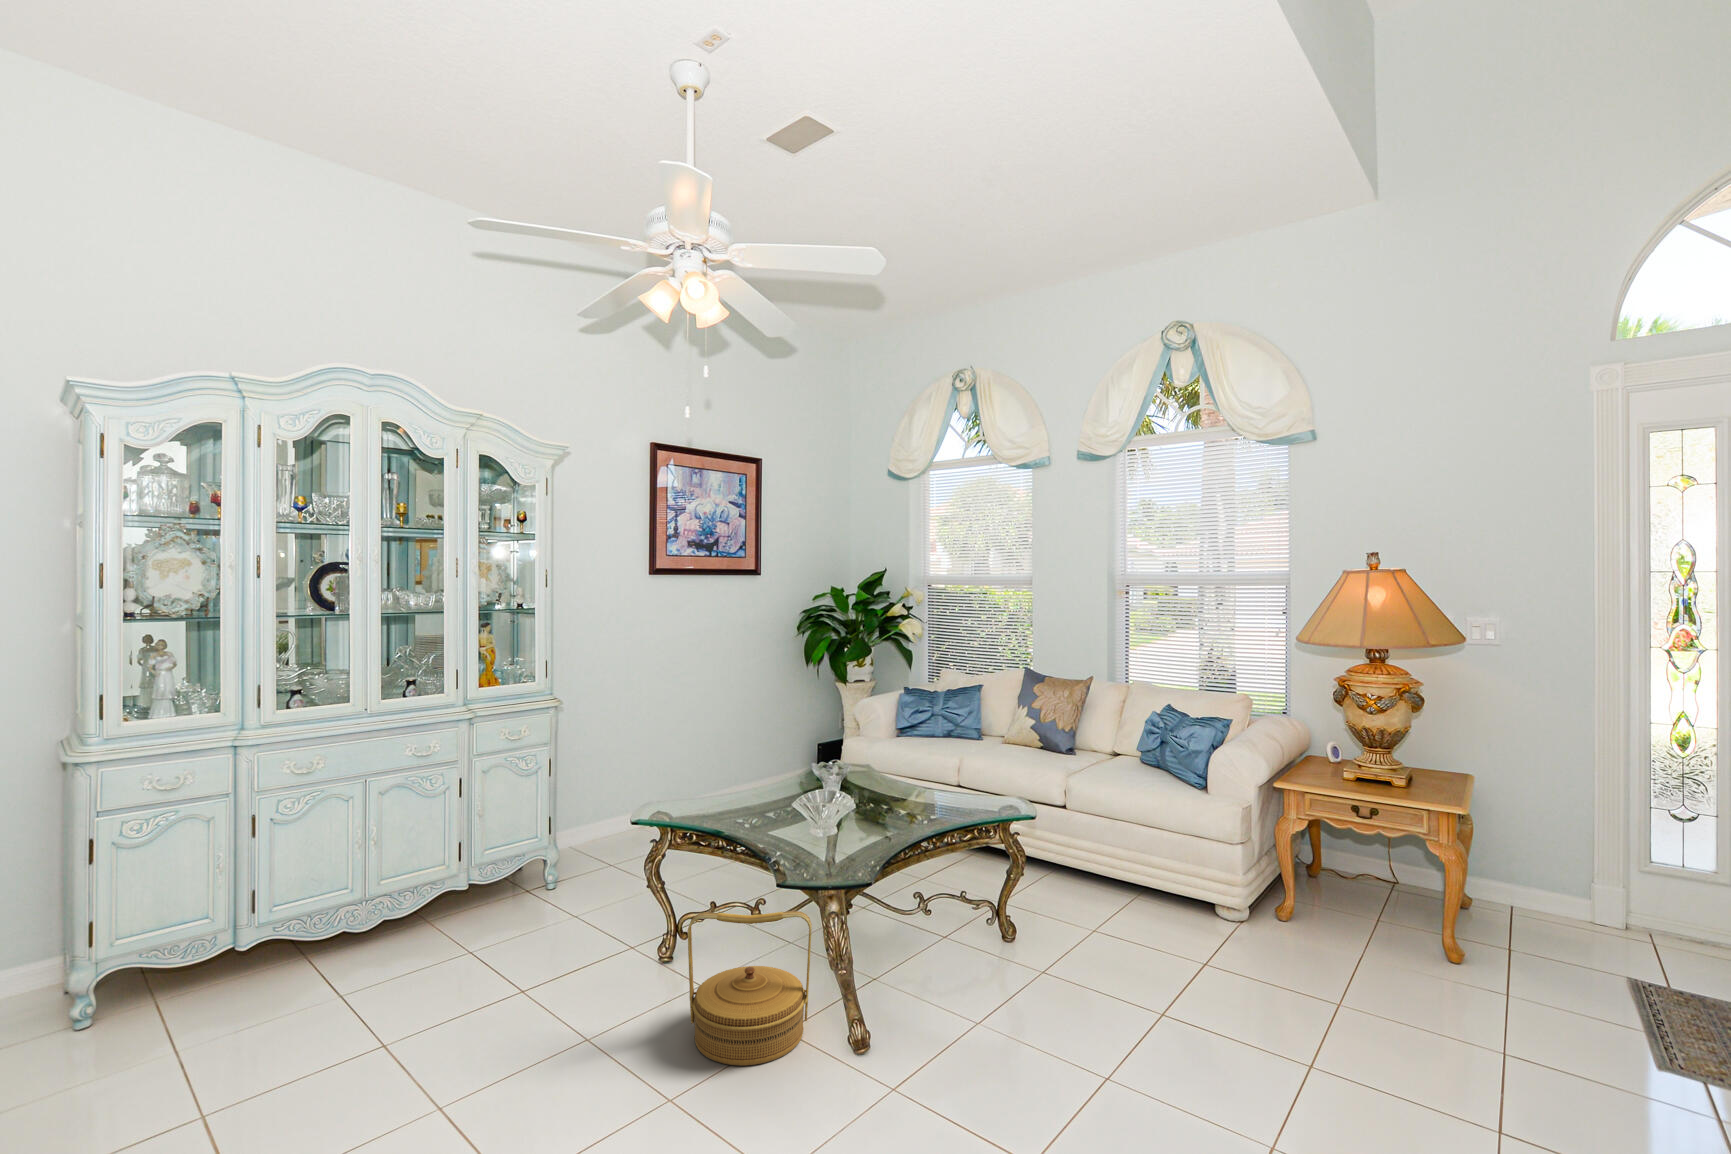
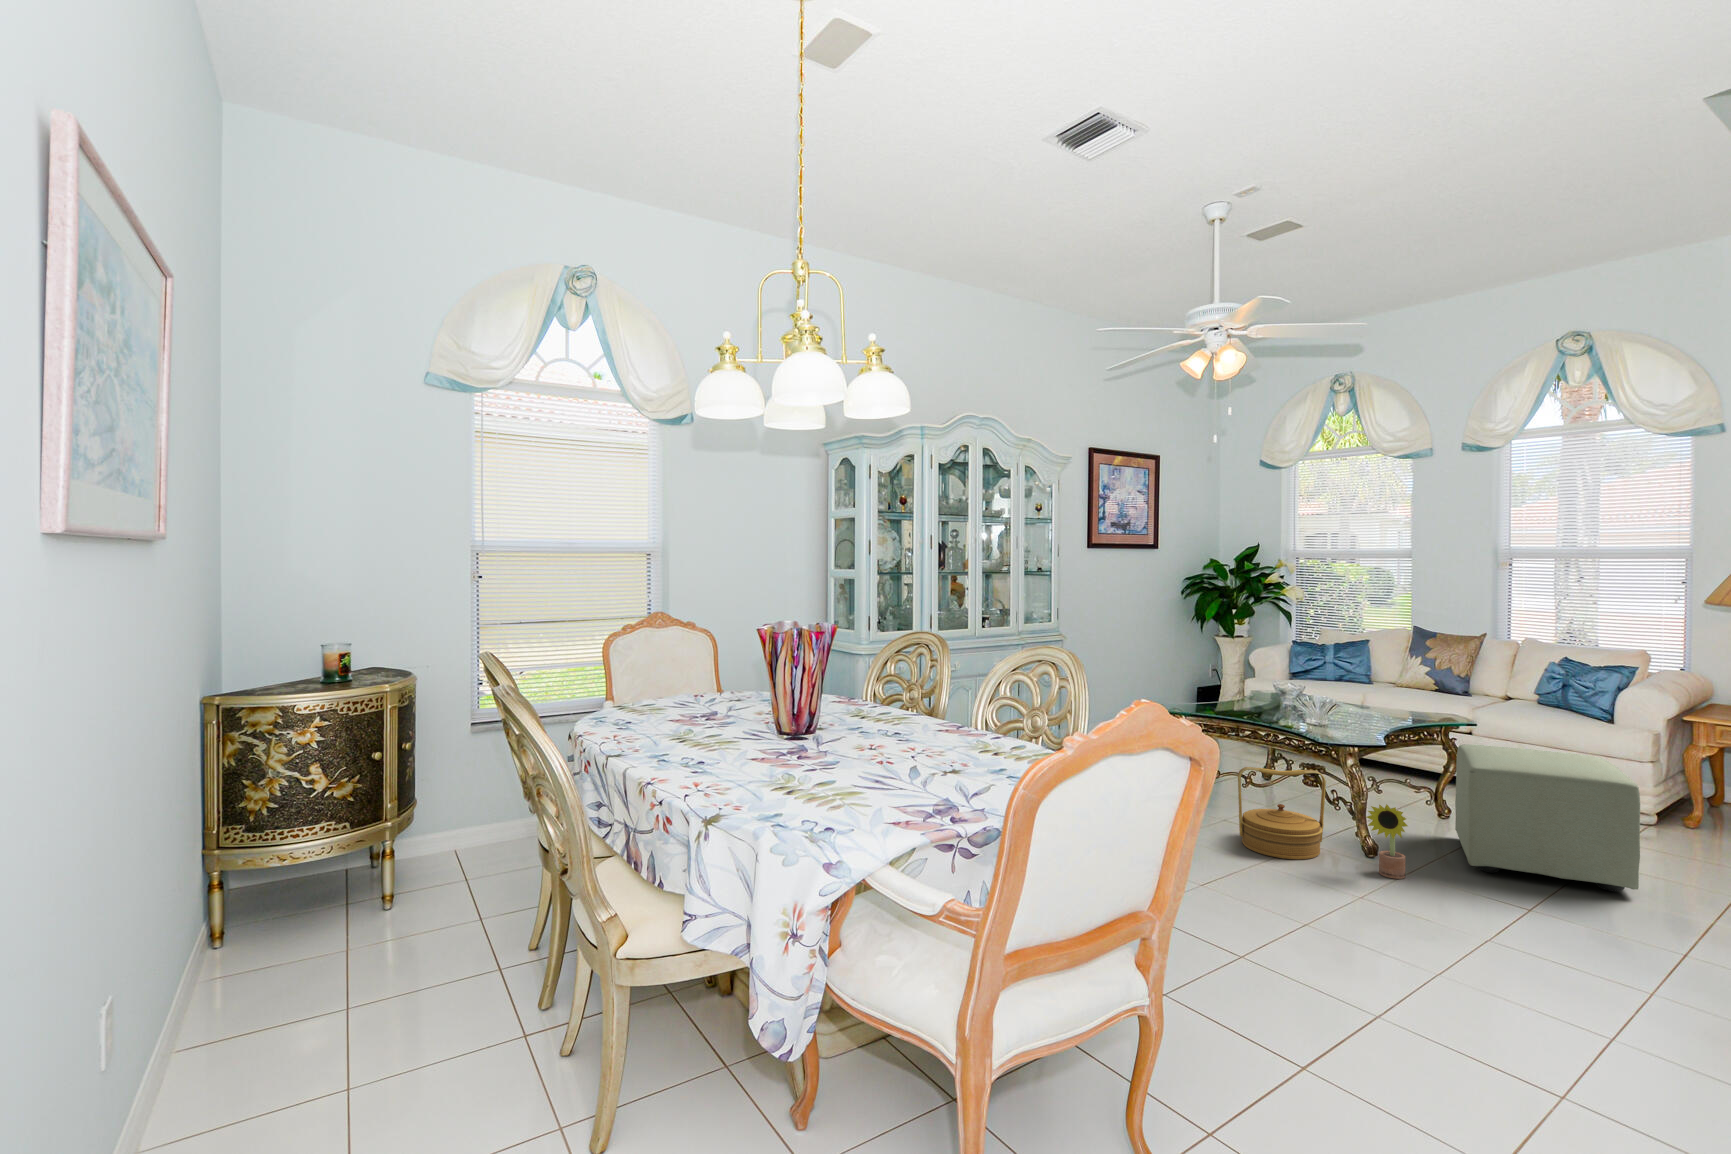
ottoman: none [988,847,1195,1083] -> present [1455,744,1640,891]
decorative plant: none [834,980,894,1096] -> present [1366,804,1408,879]

